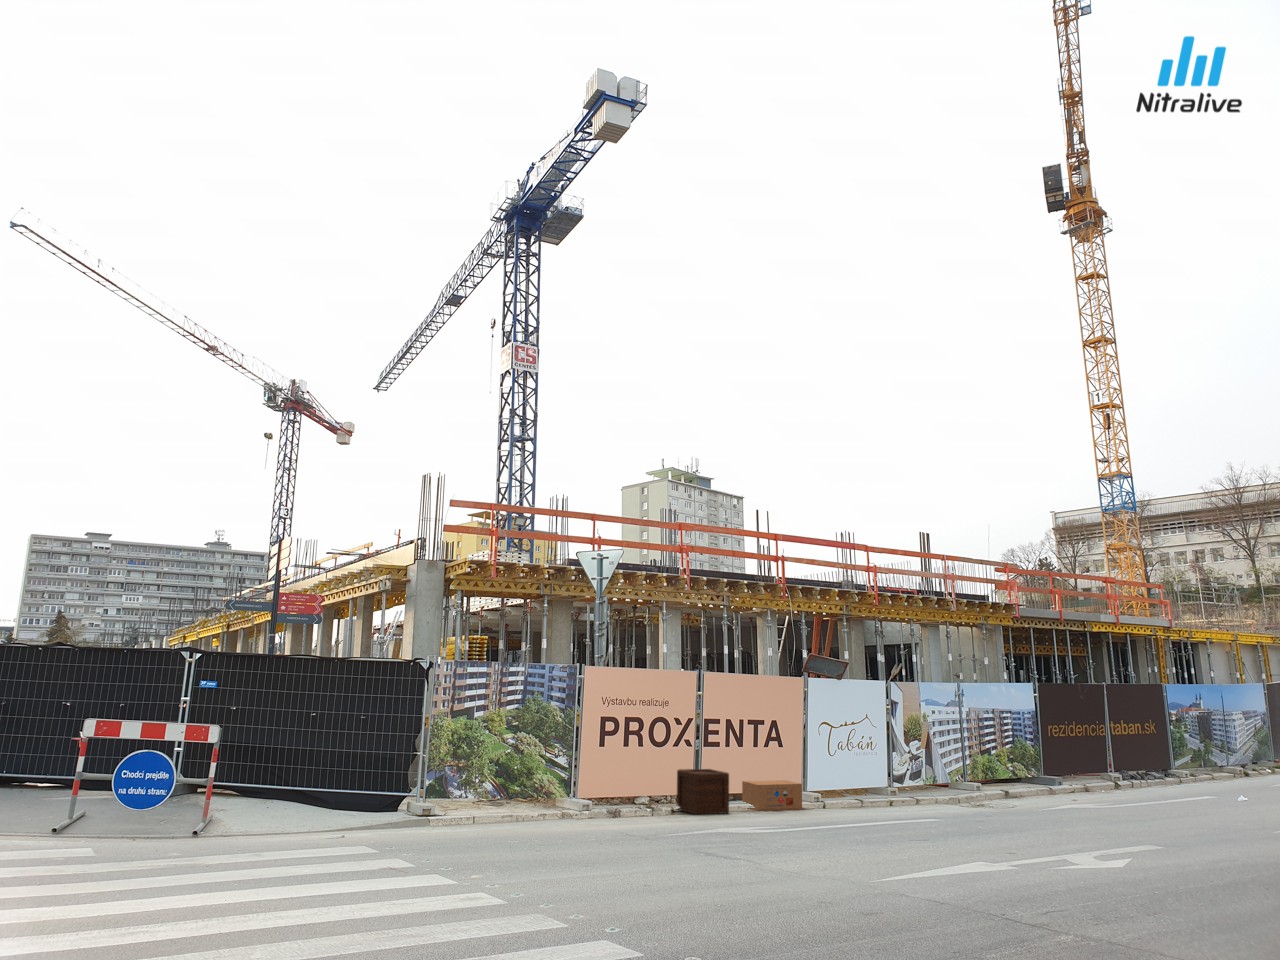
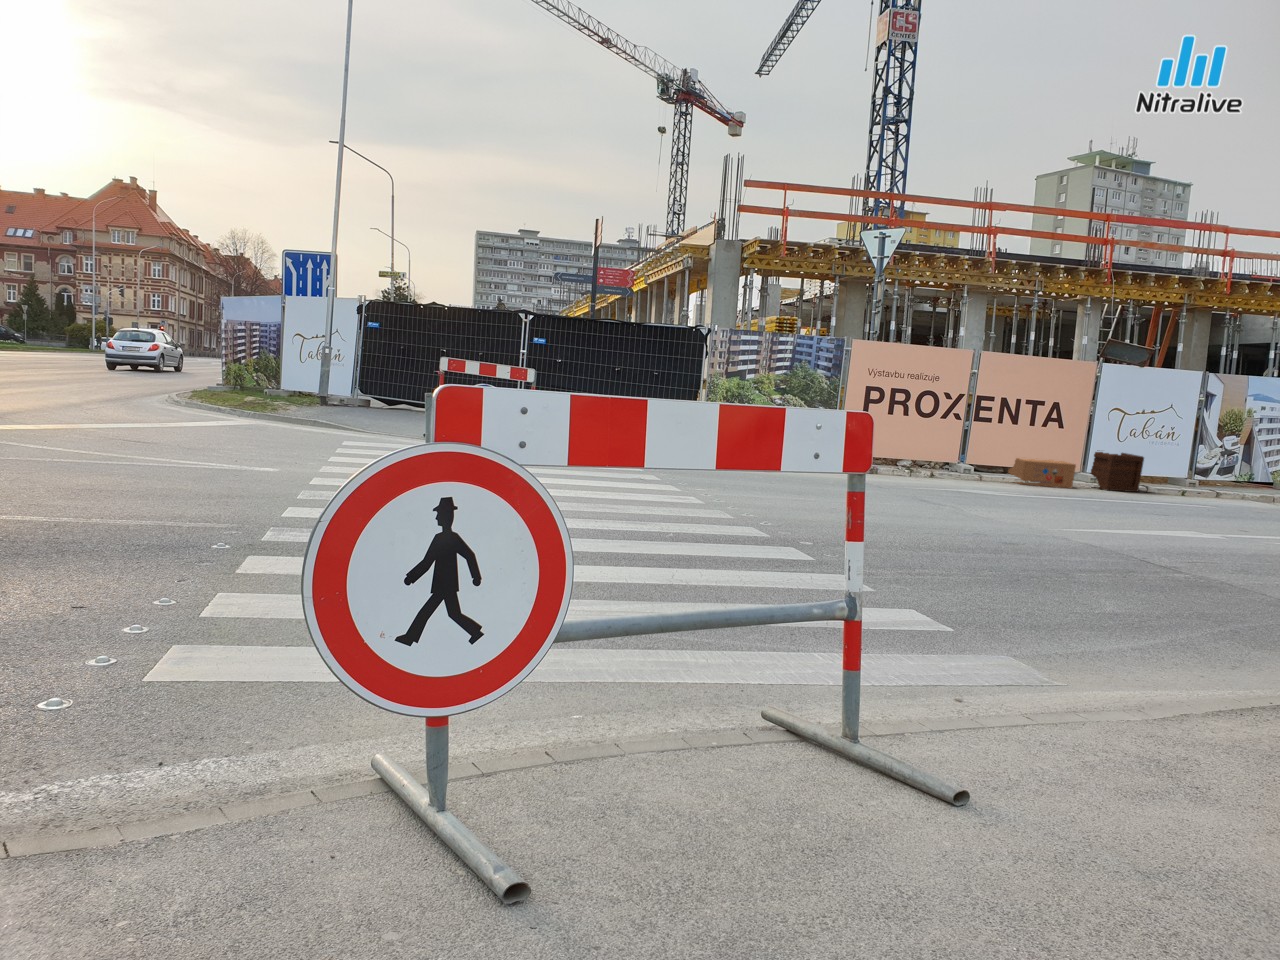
wooden crate: present [677,769,729,814] -> present [1091,452,1144,492]

